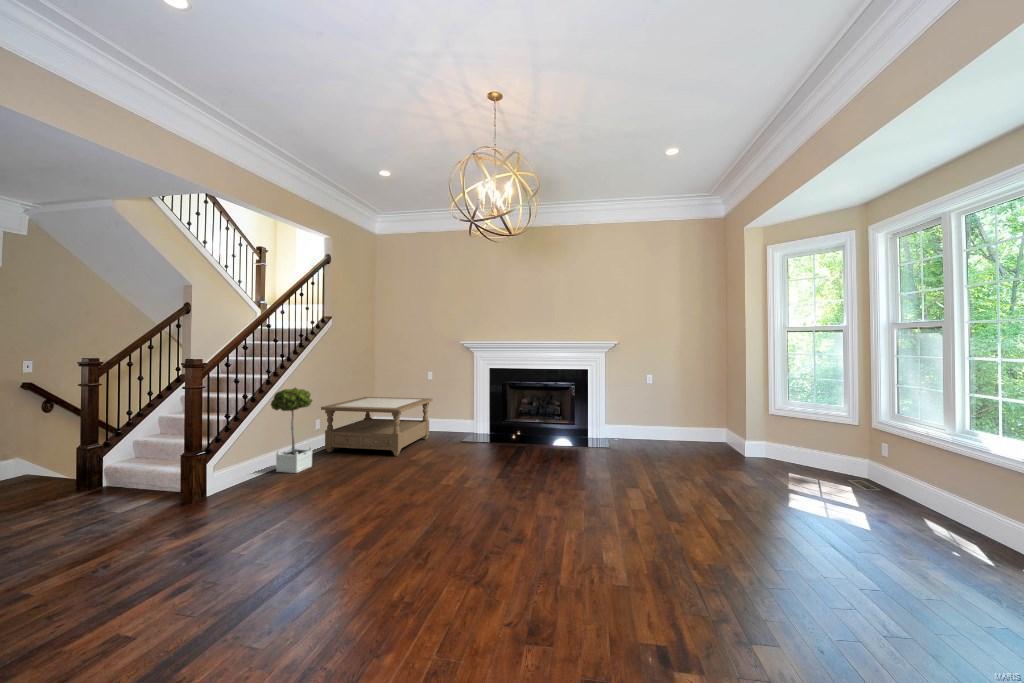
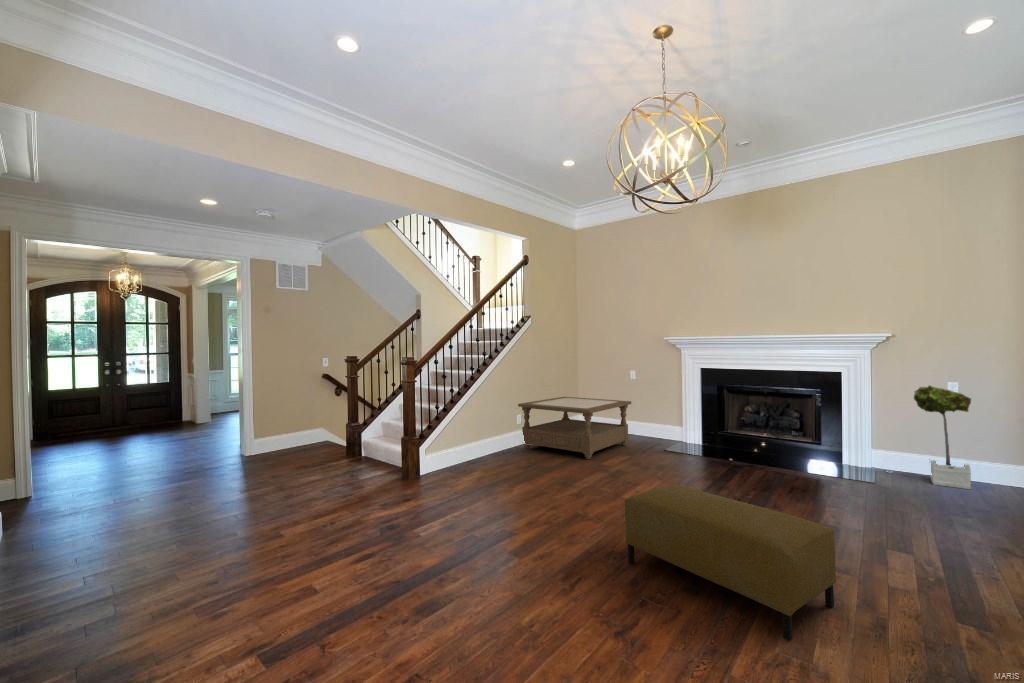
potted tree: present [271,387,312,473] -> present [914,385,971,489]
ottoman: none [458,471,611,577] -> present [625,485,836,641]

